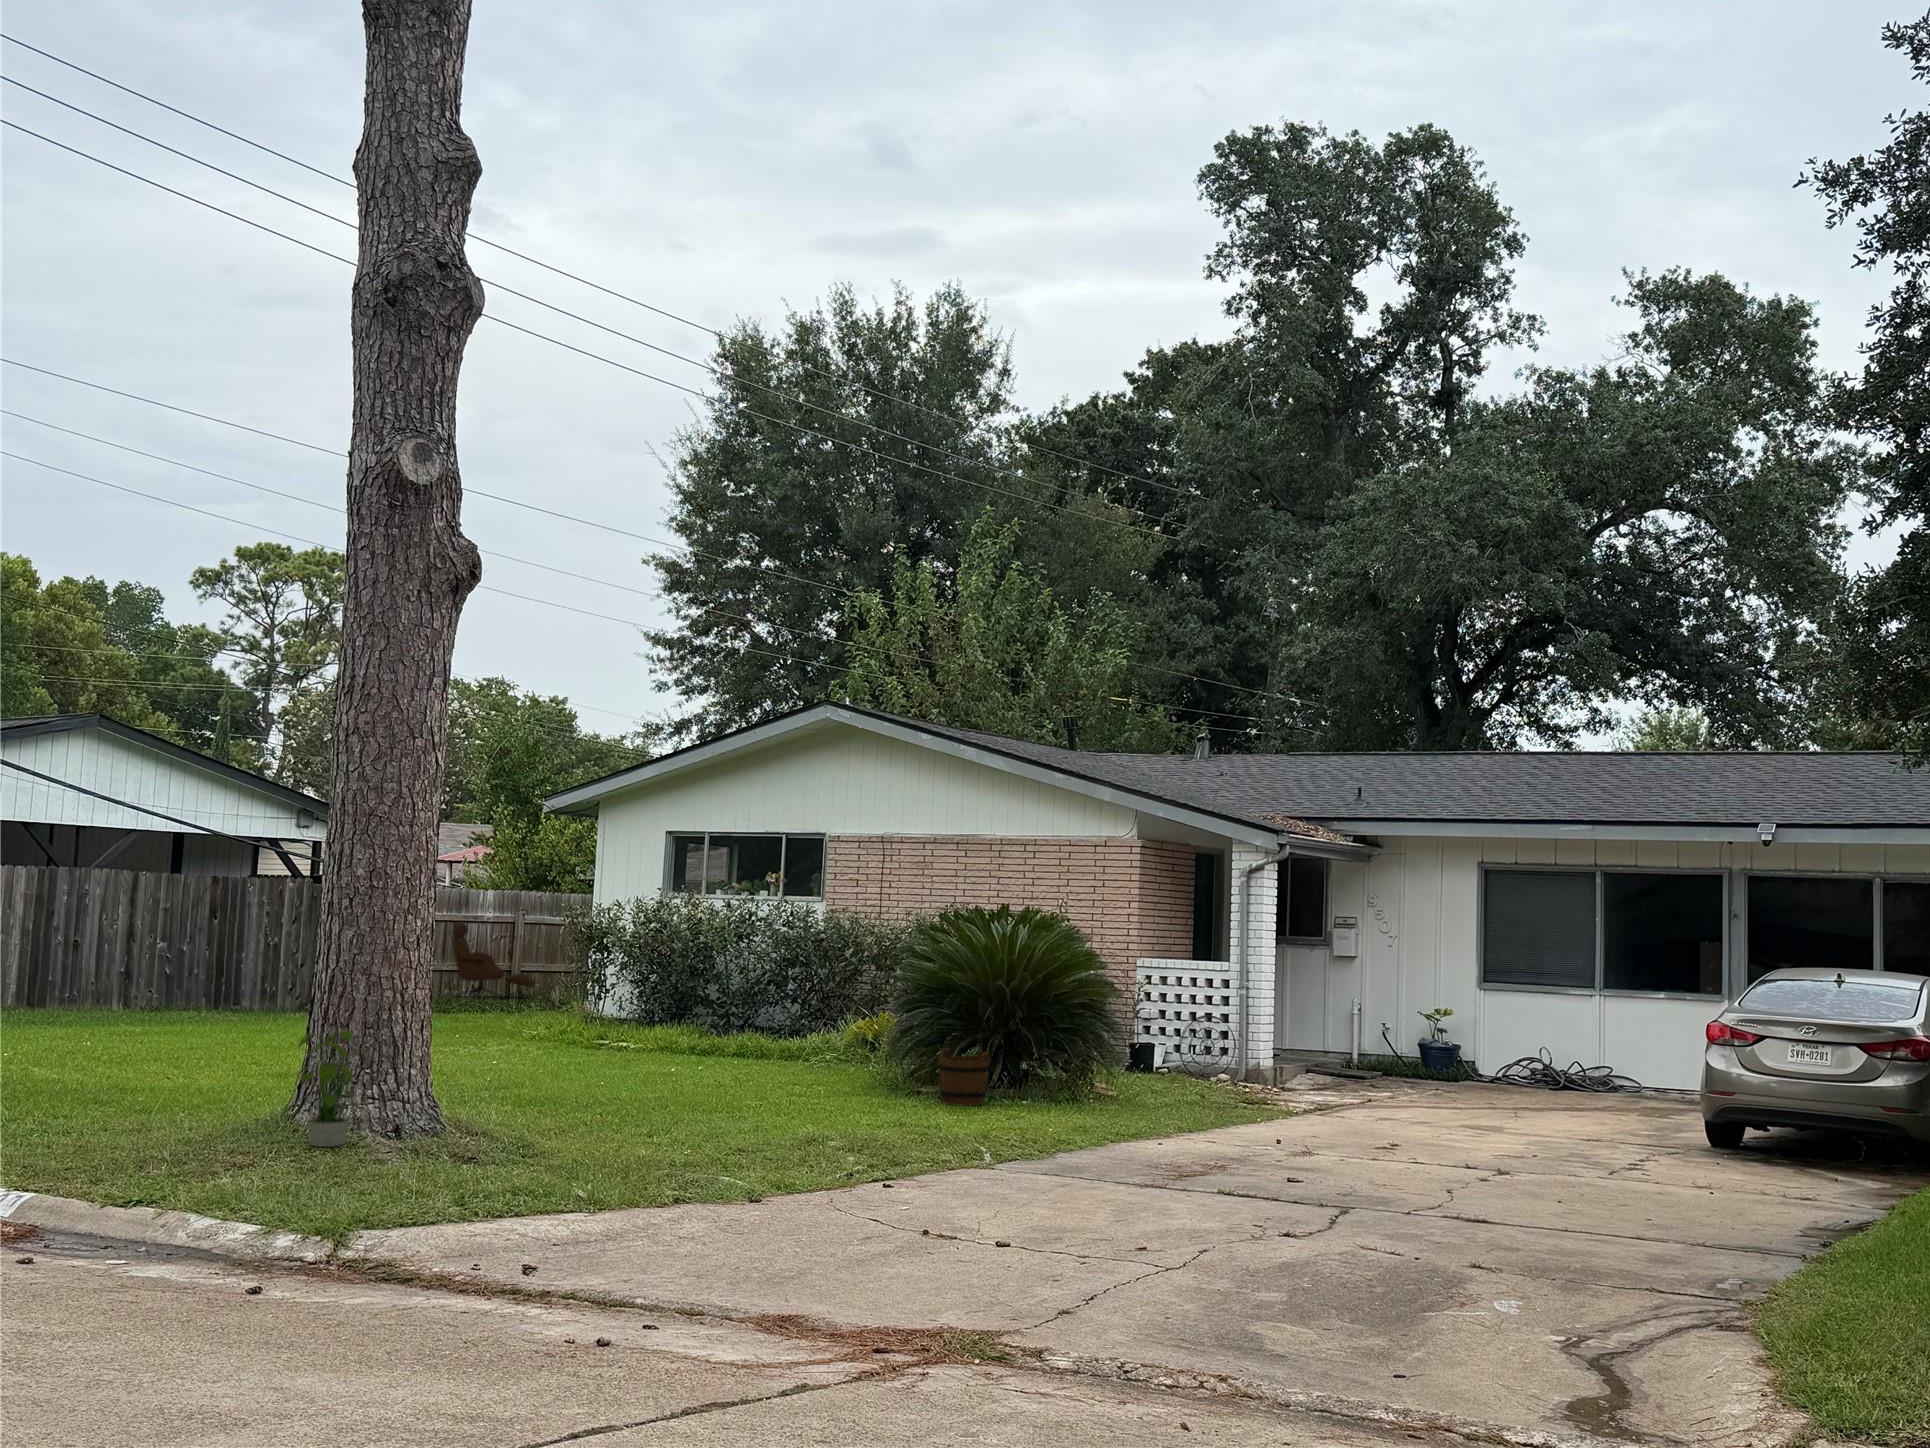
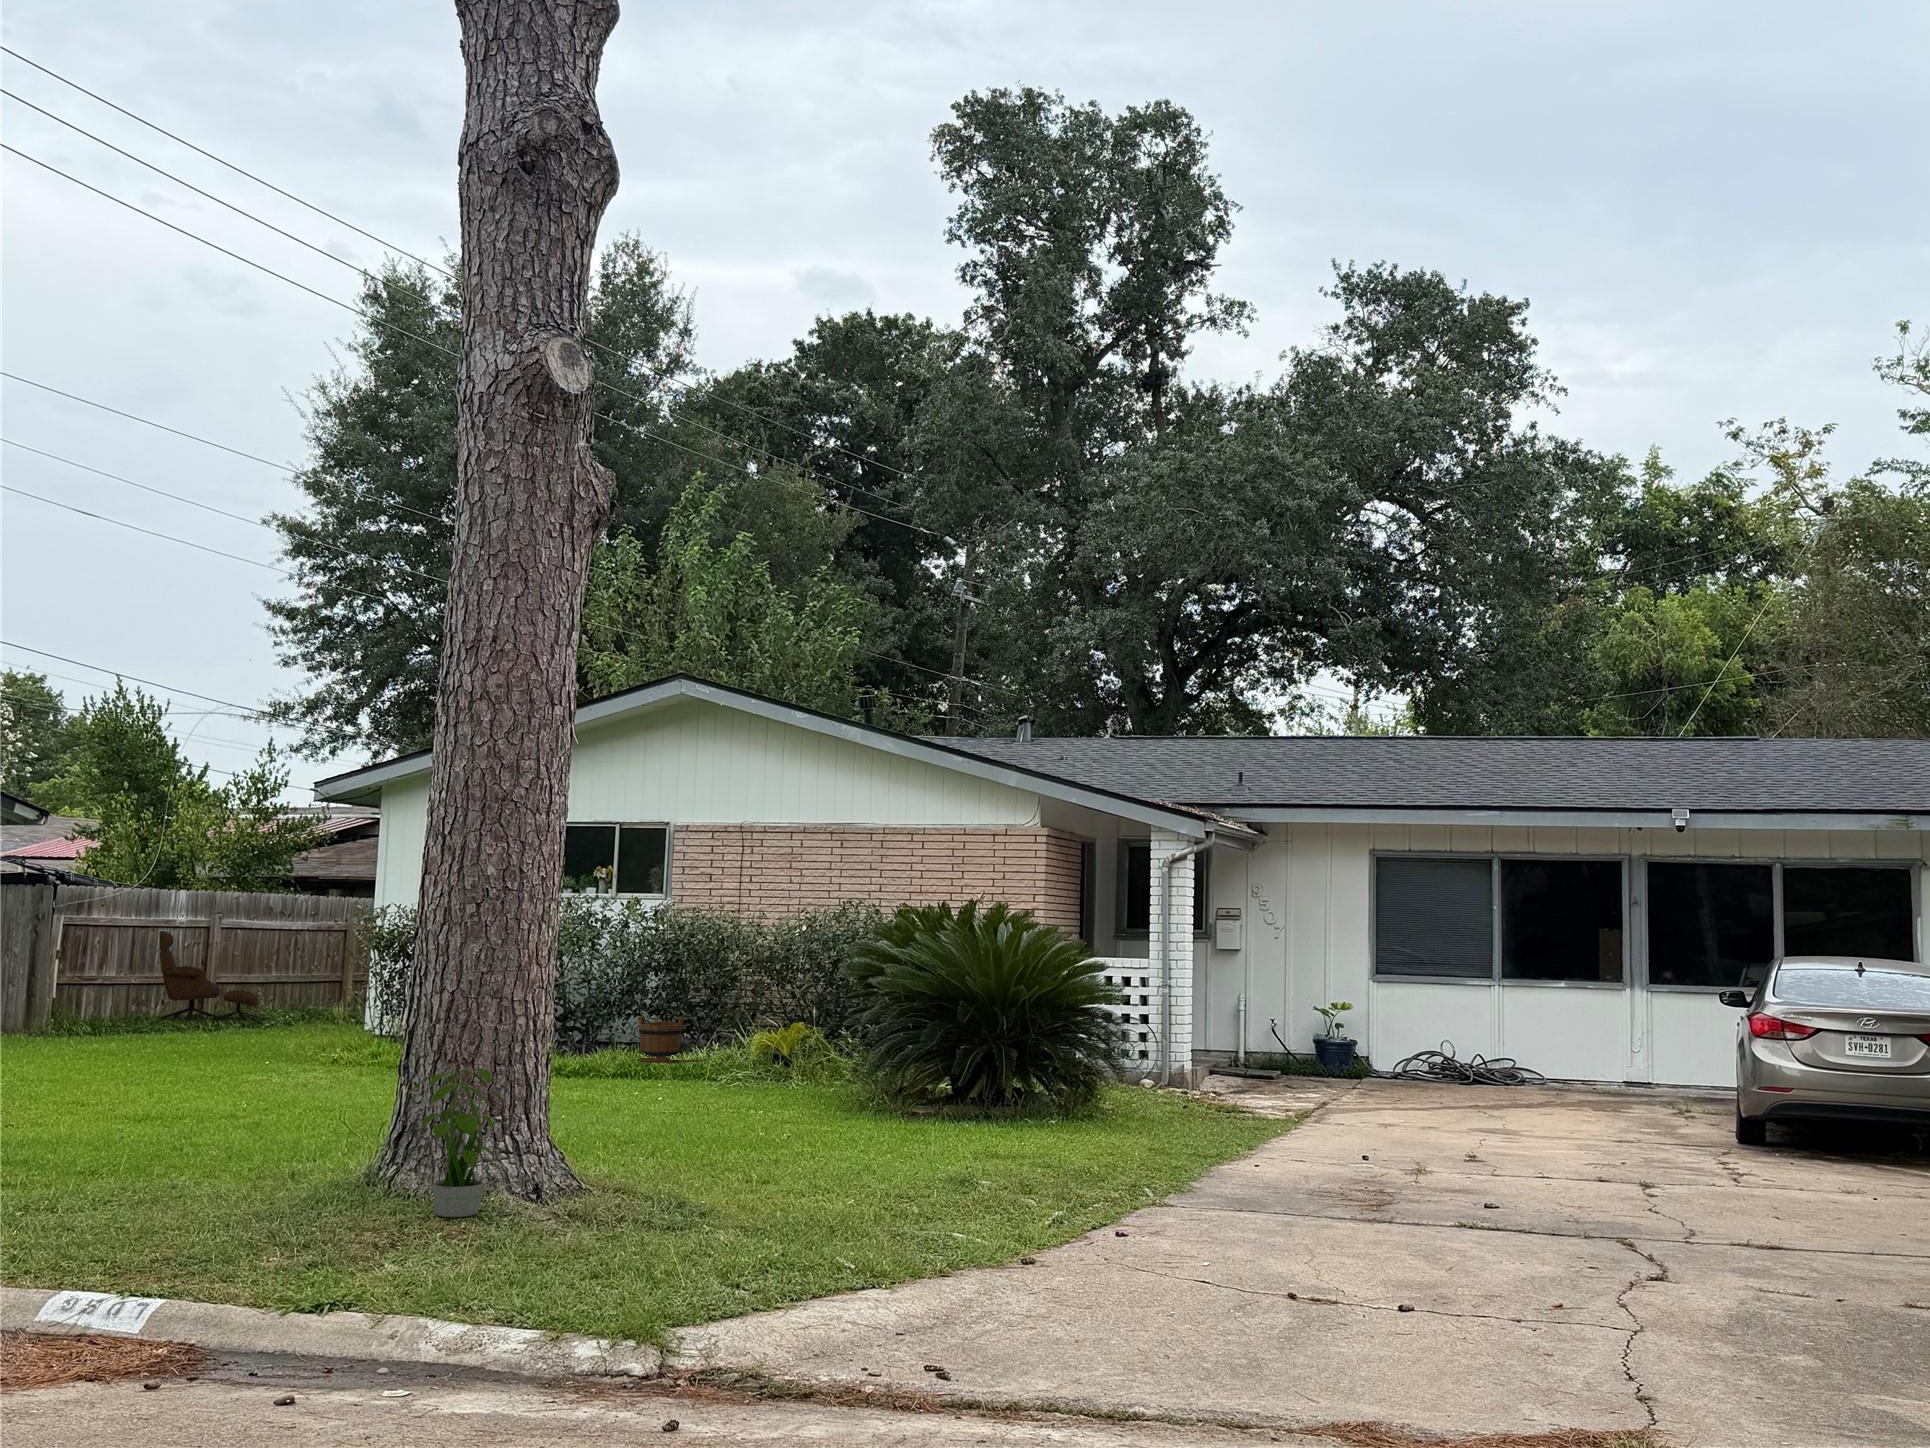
bucket: present [938,1048,991,1106] -> present [639,1016,684,1063]

